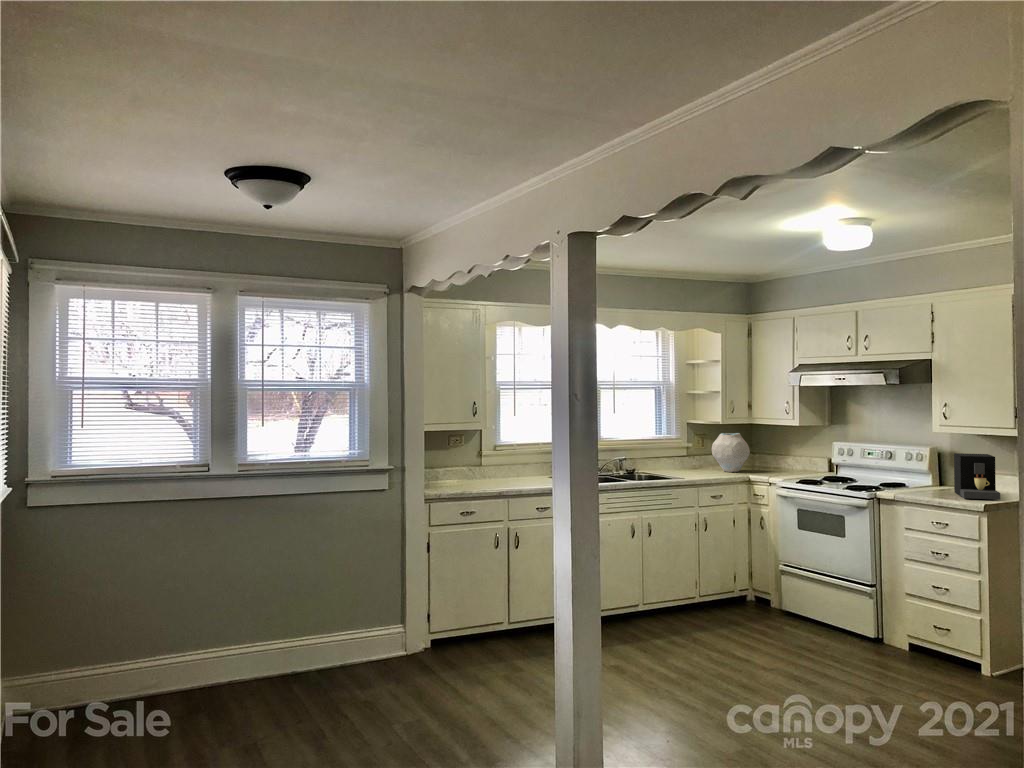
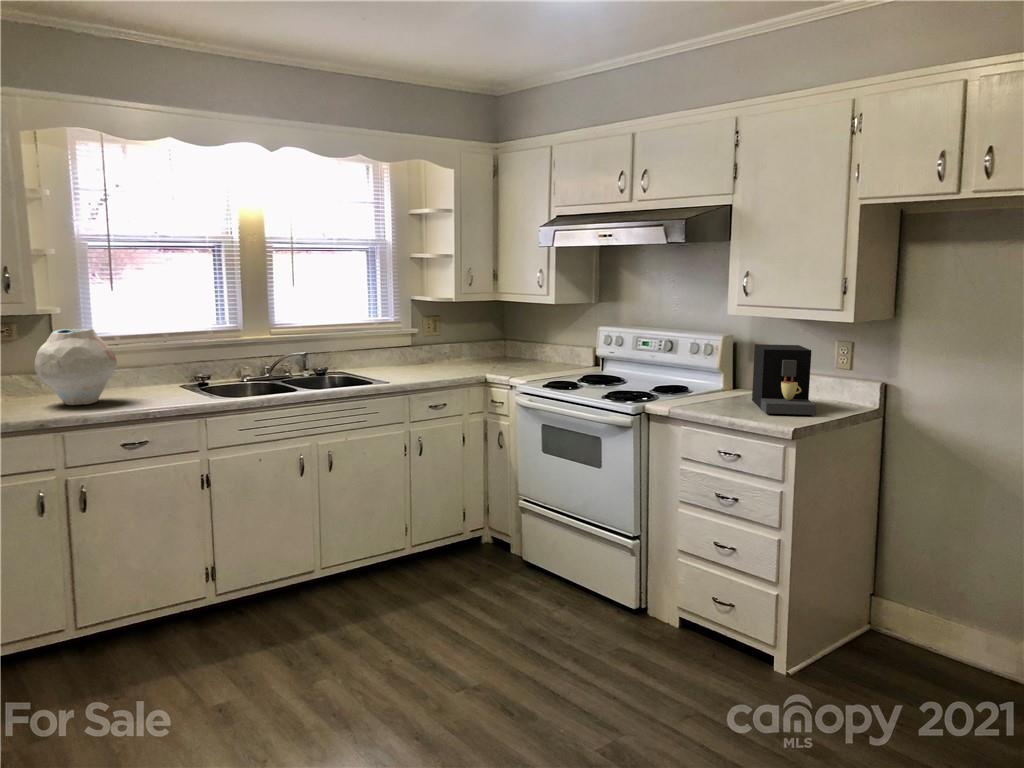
vase: present [712,433,750,472] -> present [35,329,117,405]

